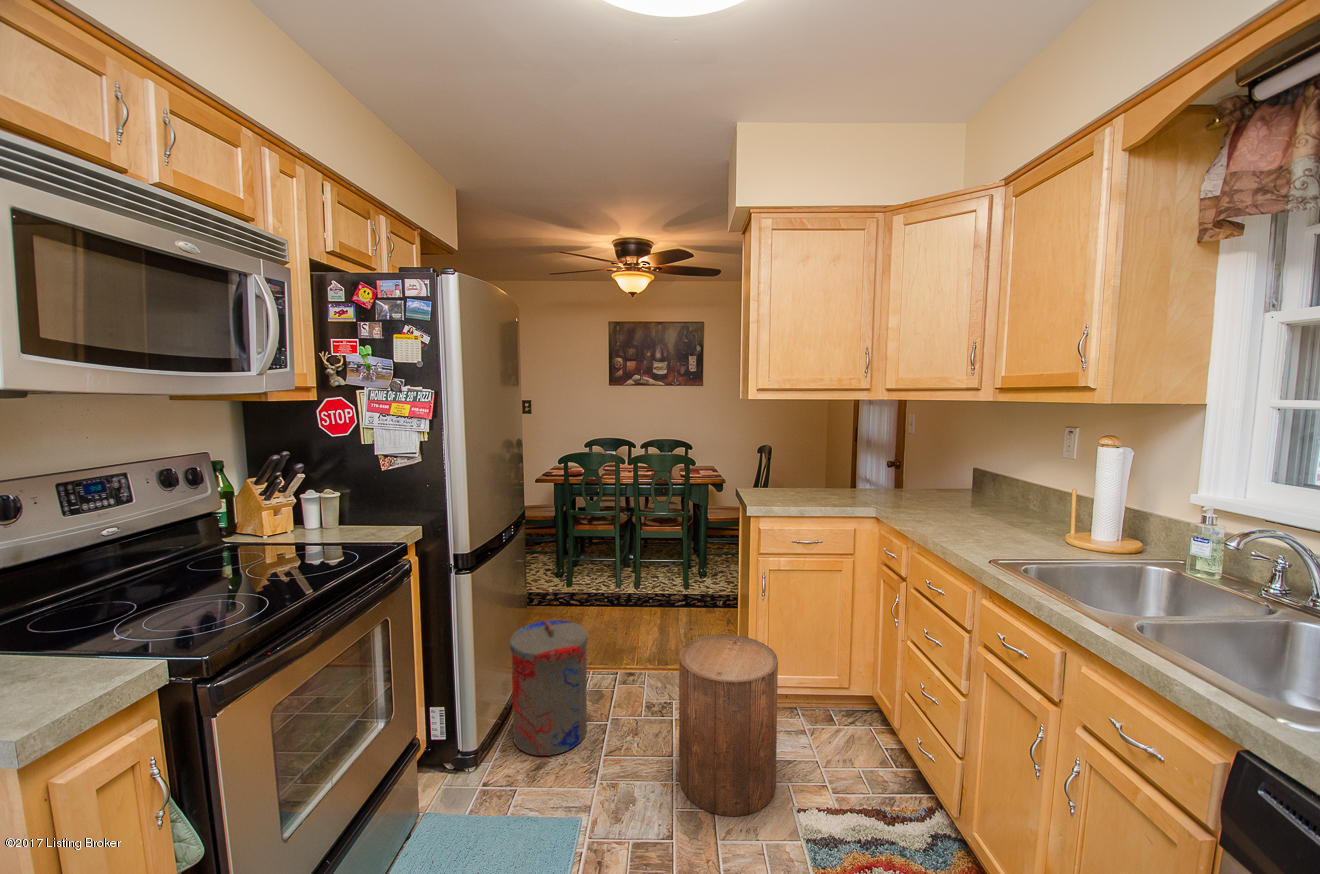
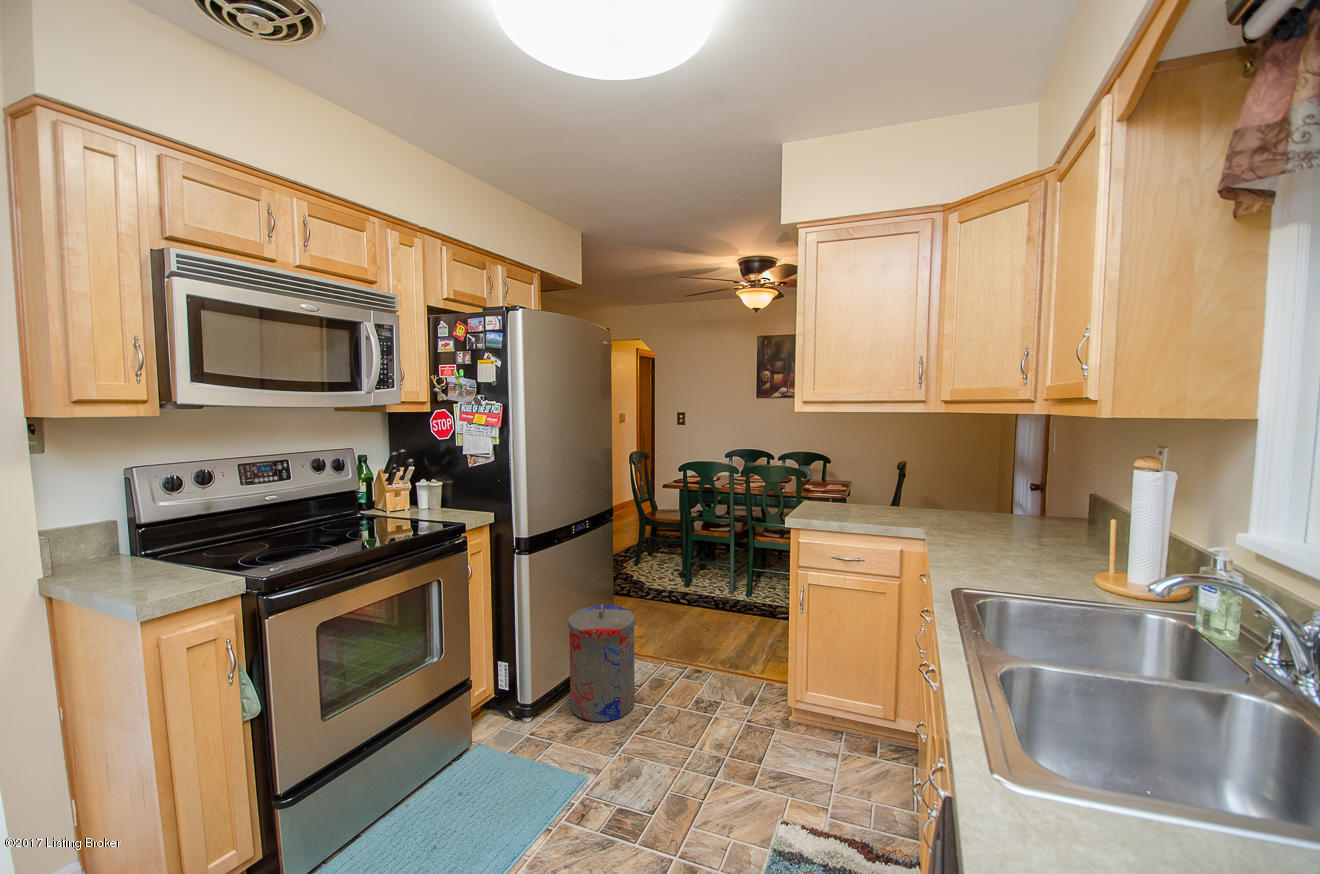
stool: present [679,634,778,816] -> none [684,638,779,814]

